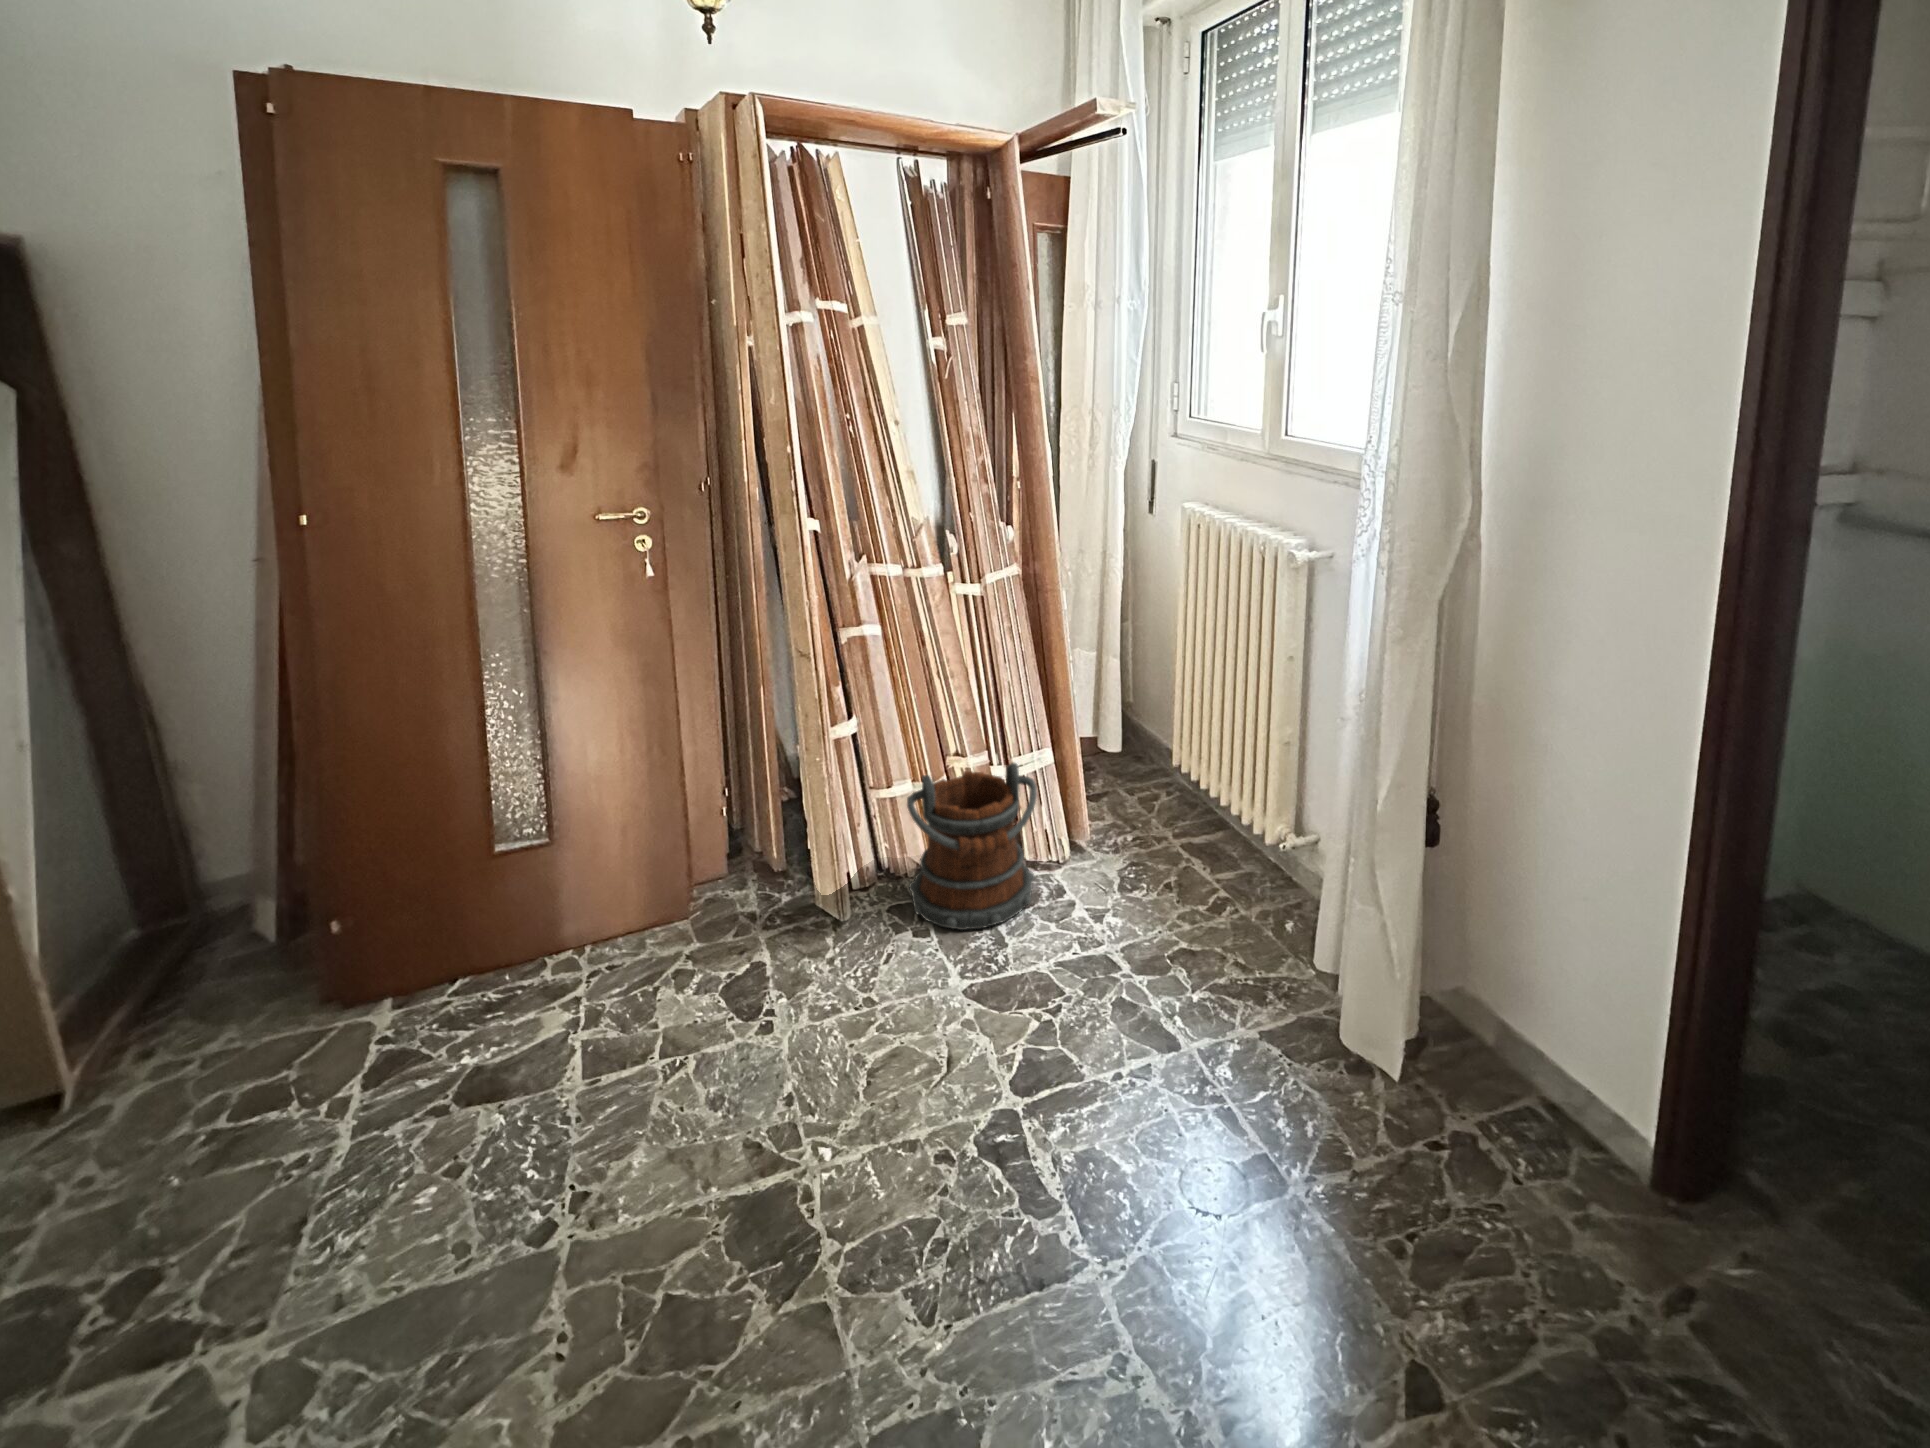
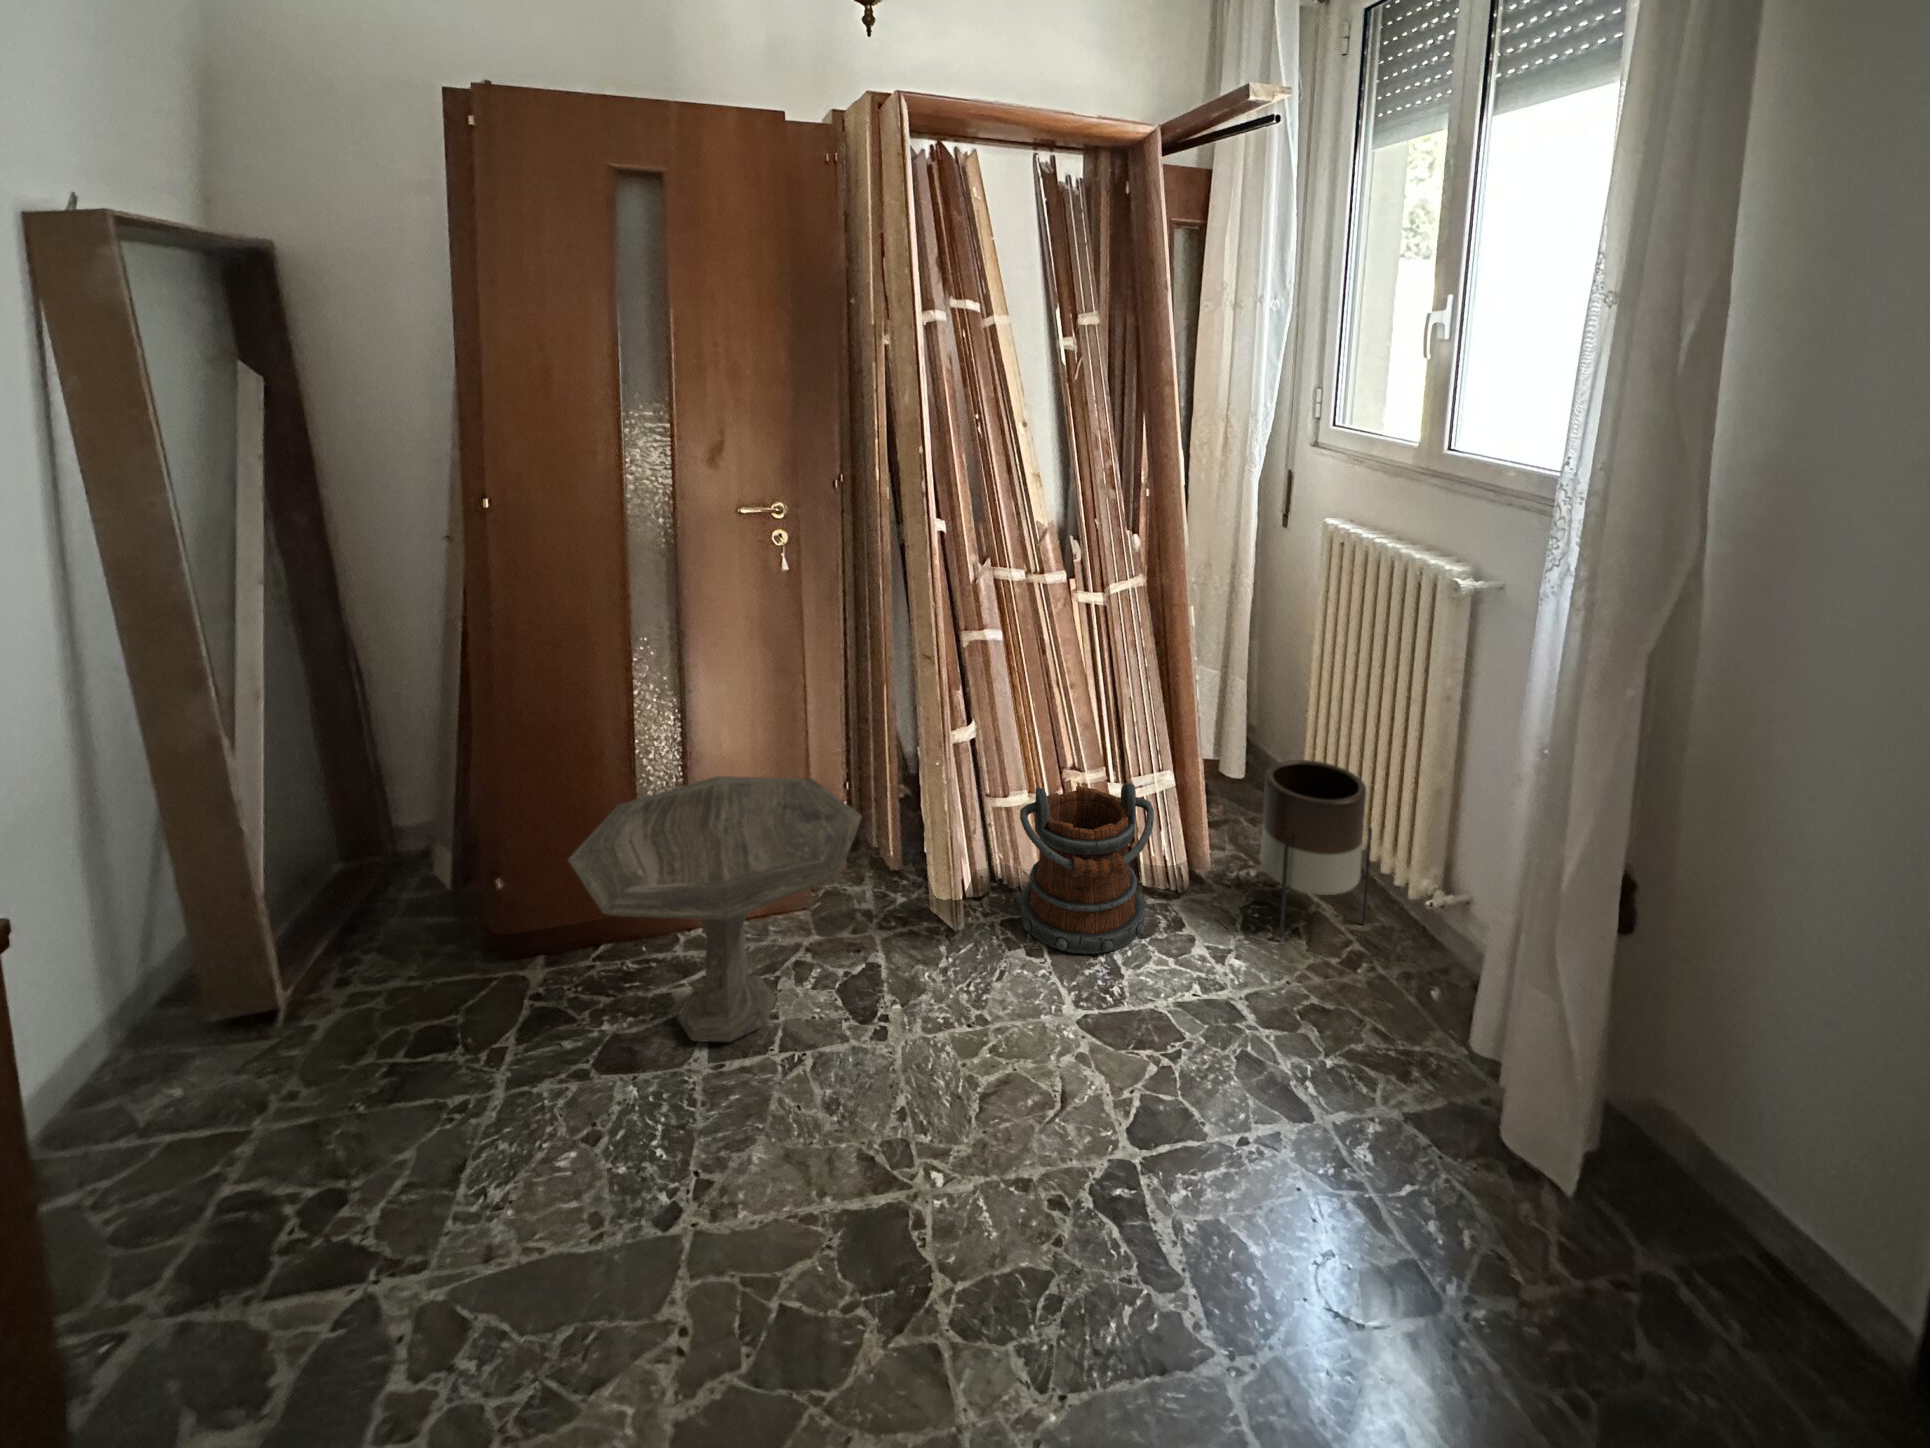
planter: none [1138,727,1235,896] -> present [1260,760,1372,940]
side table: none [414,786,742,1064] -> present [568,776,862,1042]

